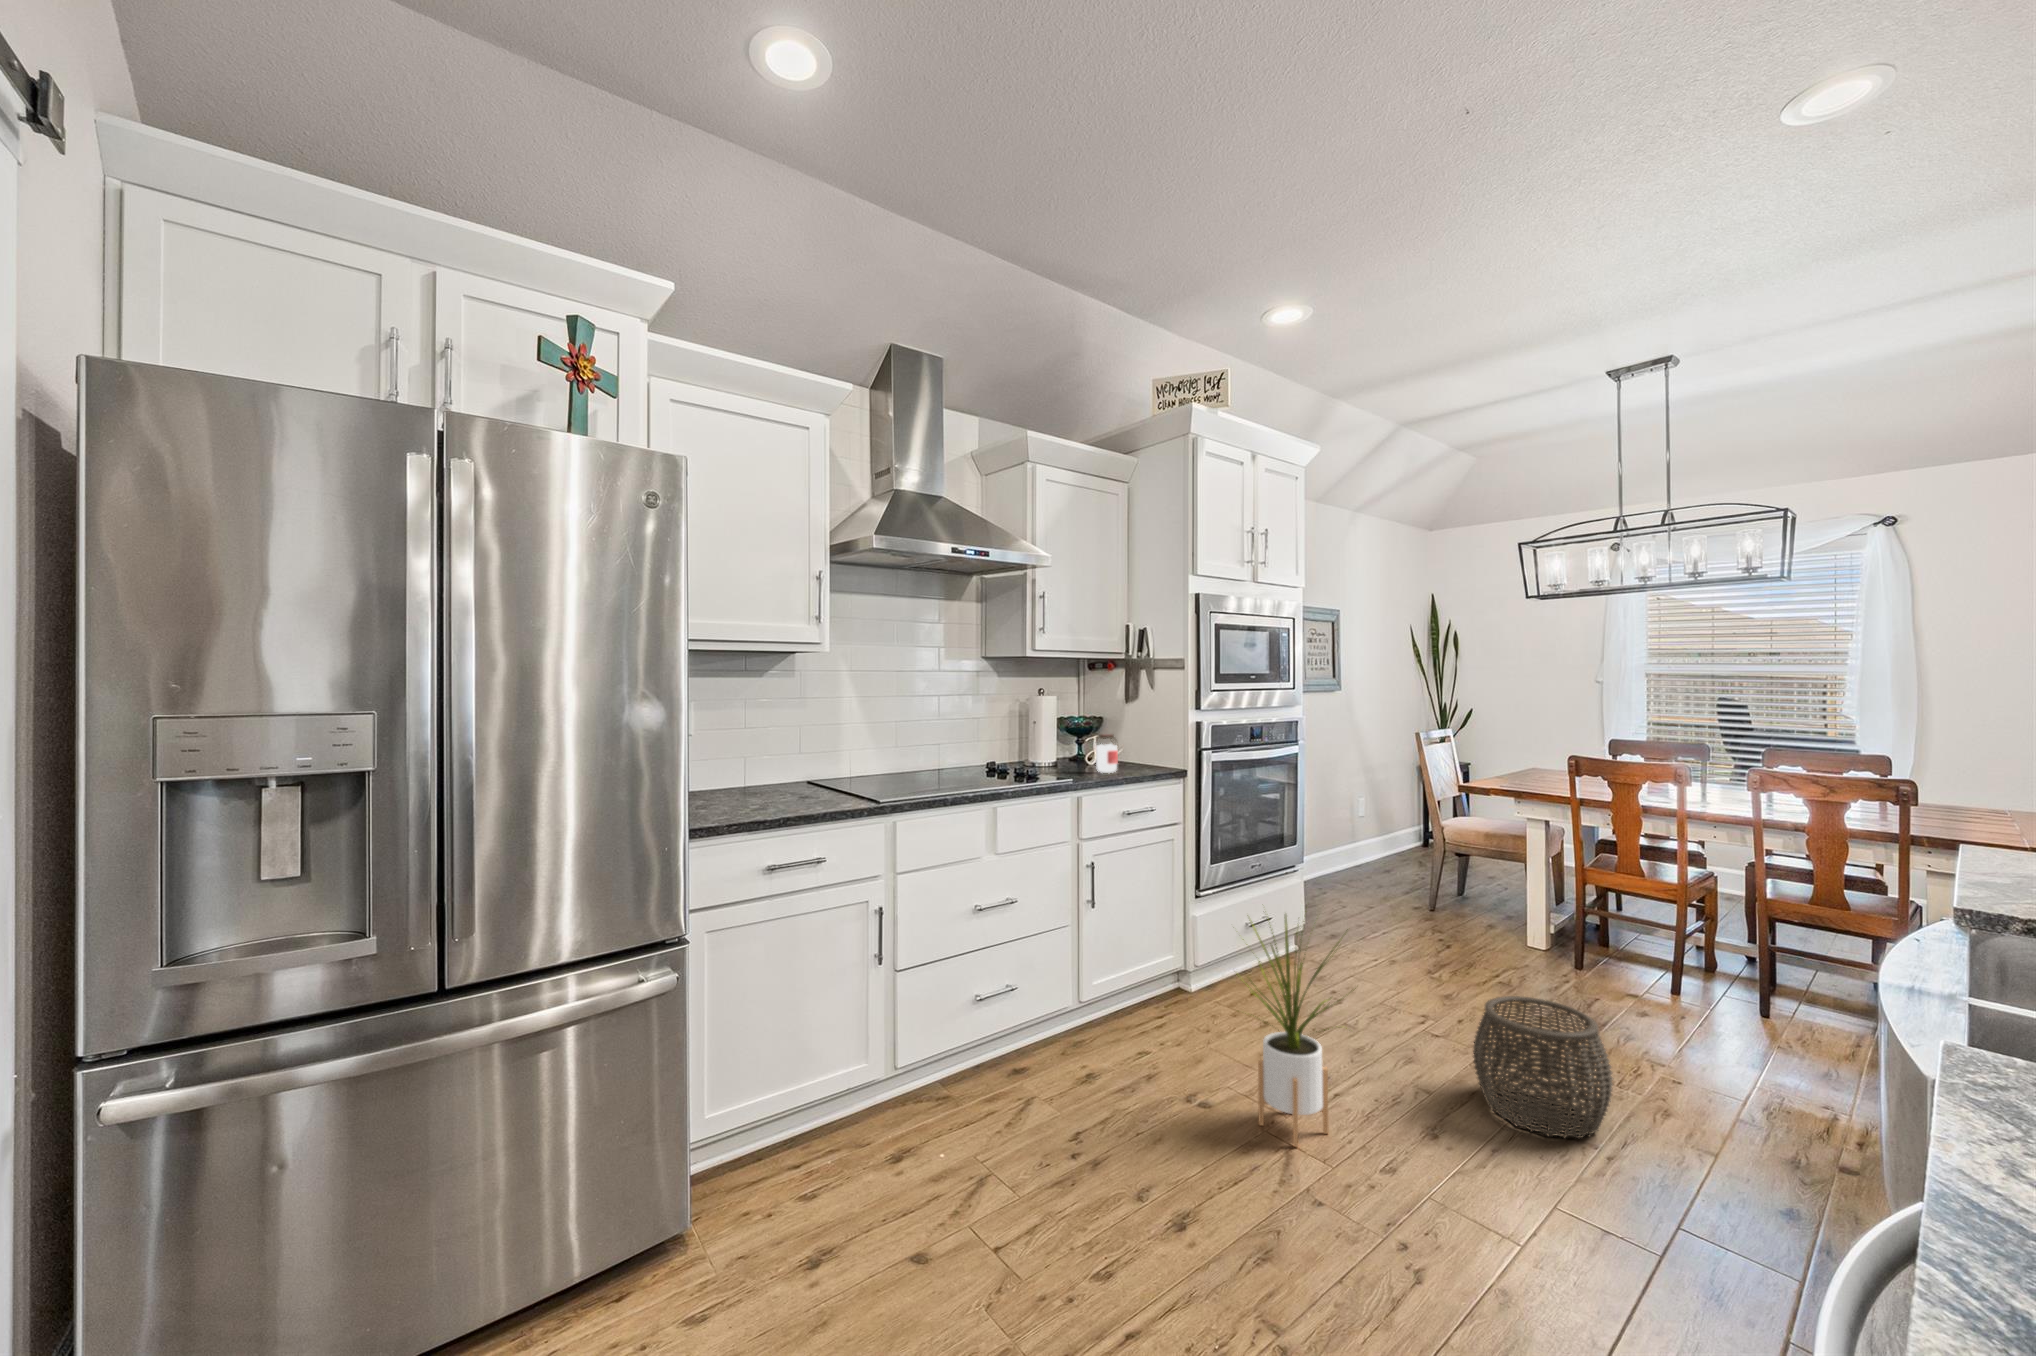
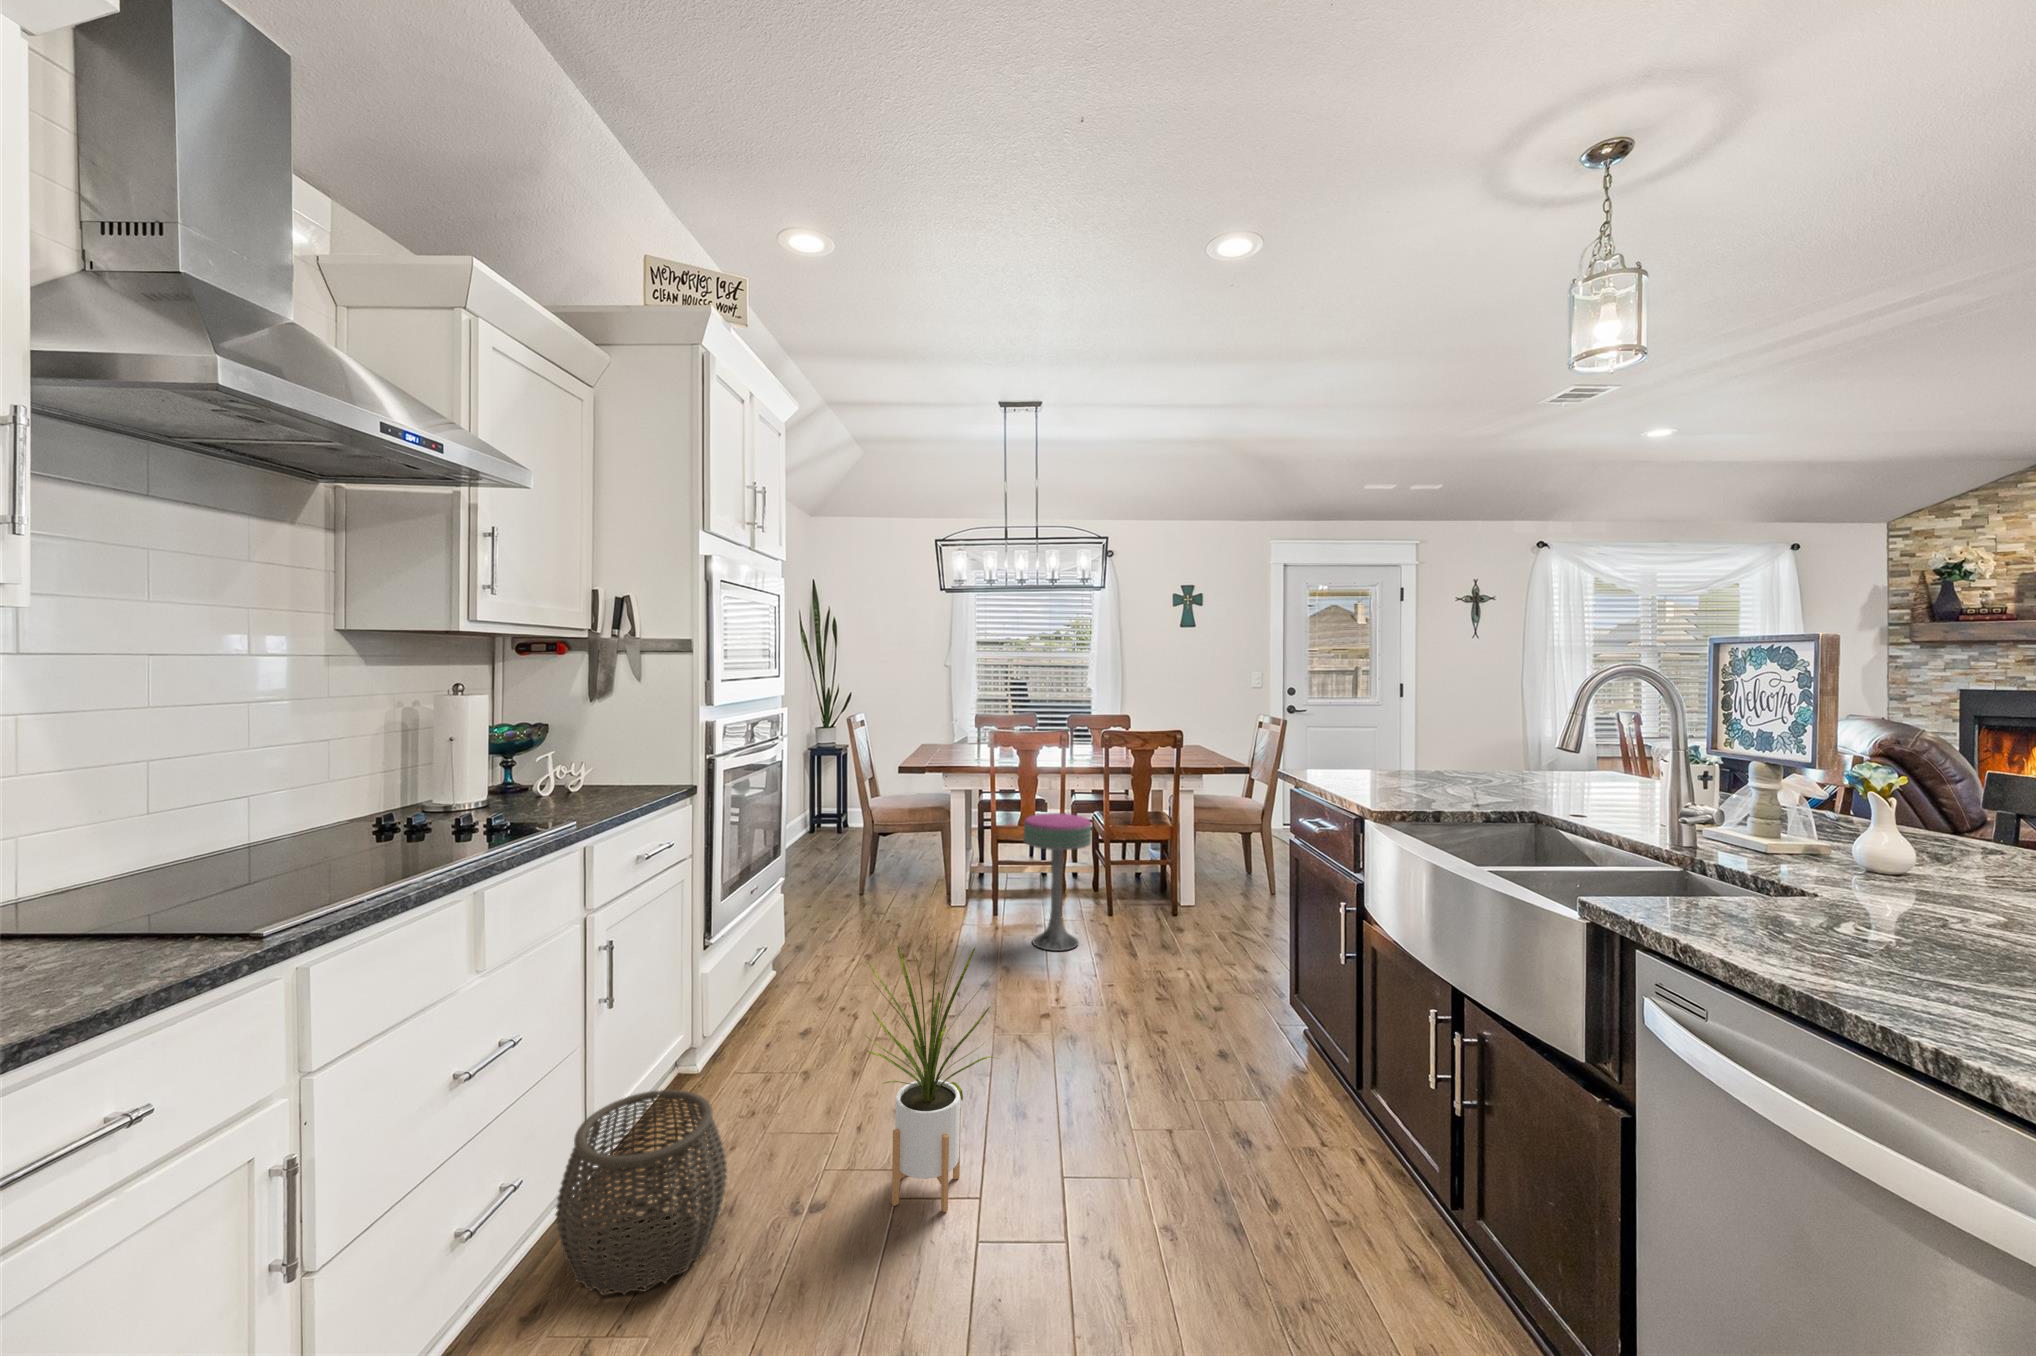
jar: present [1096,734,1118,773] -> none [586,748,622,806]
bar stool: none [1586,850,1691,1019] -> present [1023,813,1092,951]
woven basket: present [1473,996,1613,1138] -> present [556,1090,727,1295]

